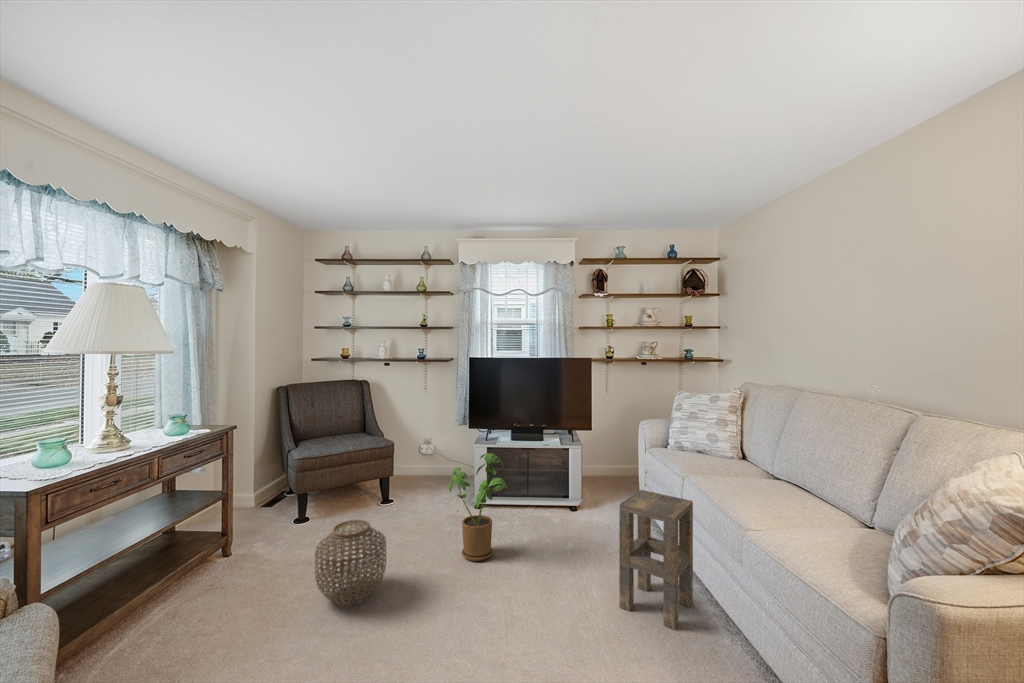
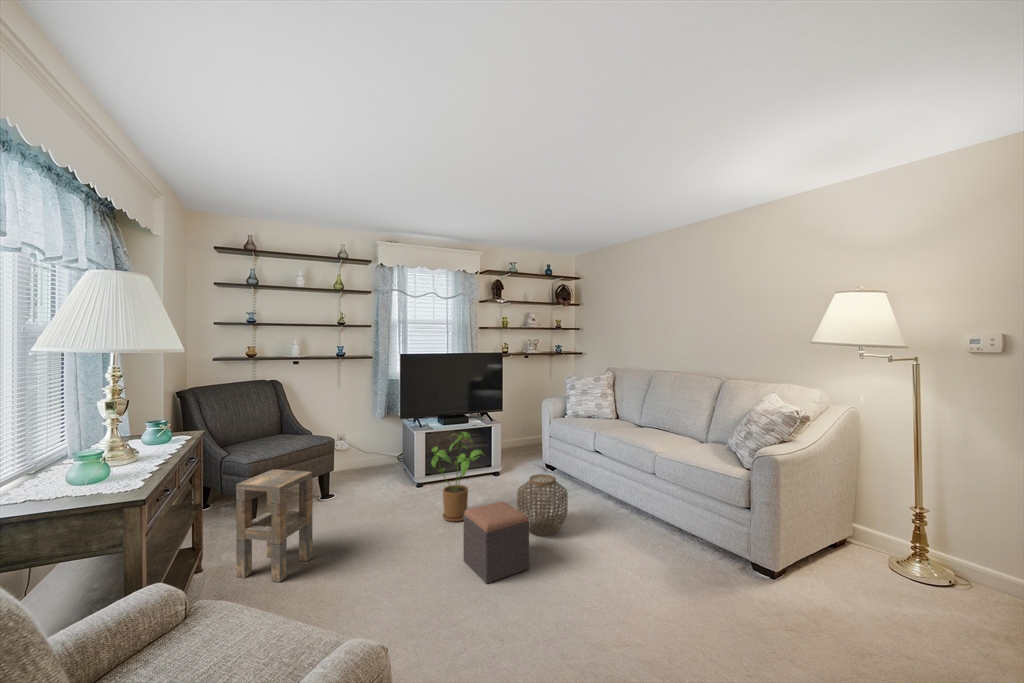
side table: present [619,490,693,630] -> present [236,469,313,582]
woven basket: present [315,520,386,606] -> present [517,474,568,536]
footstool: none [421,553,490,660] -> present [463,501,529,583]

